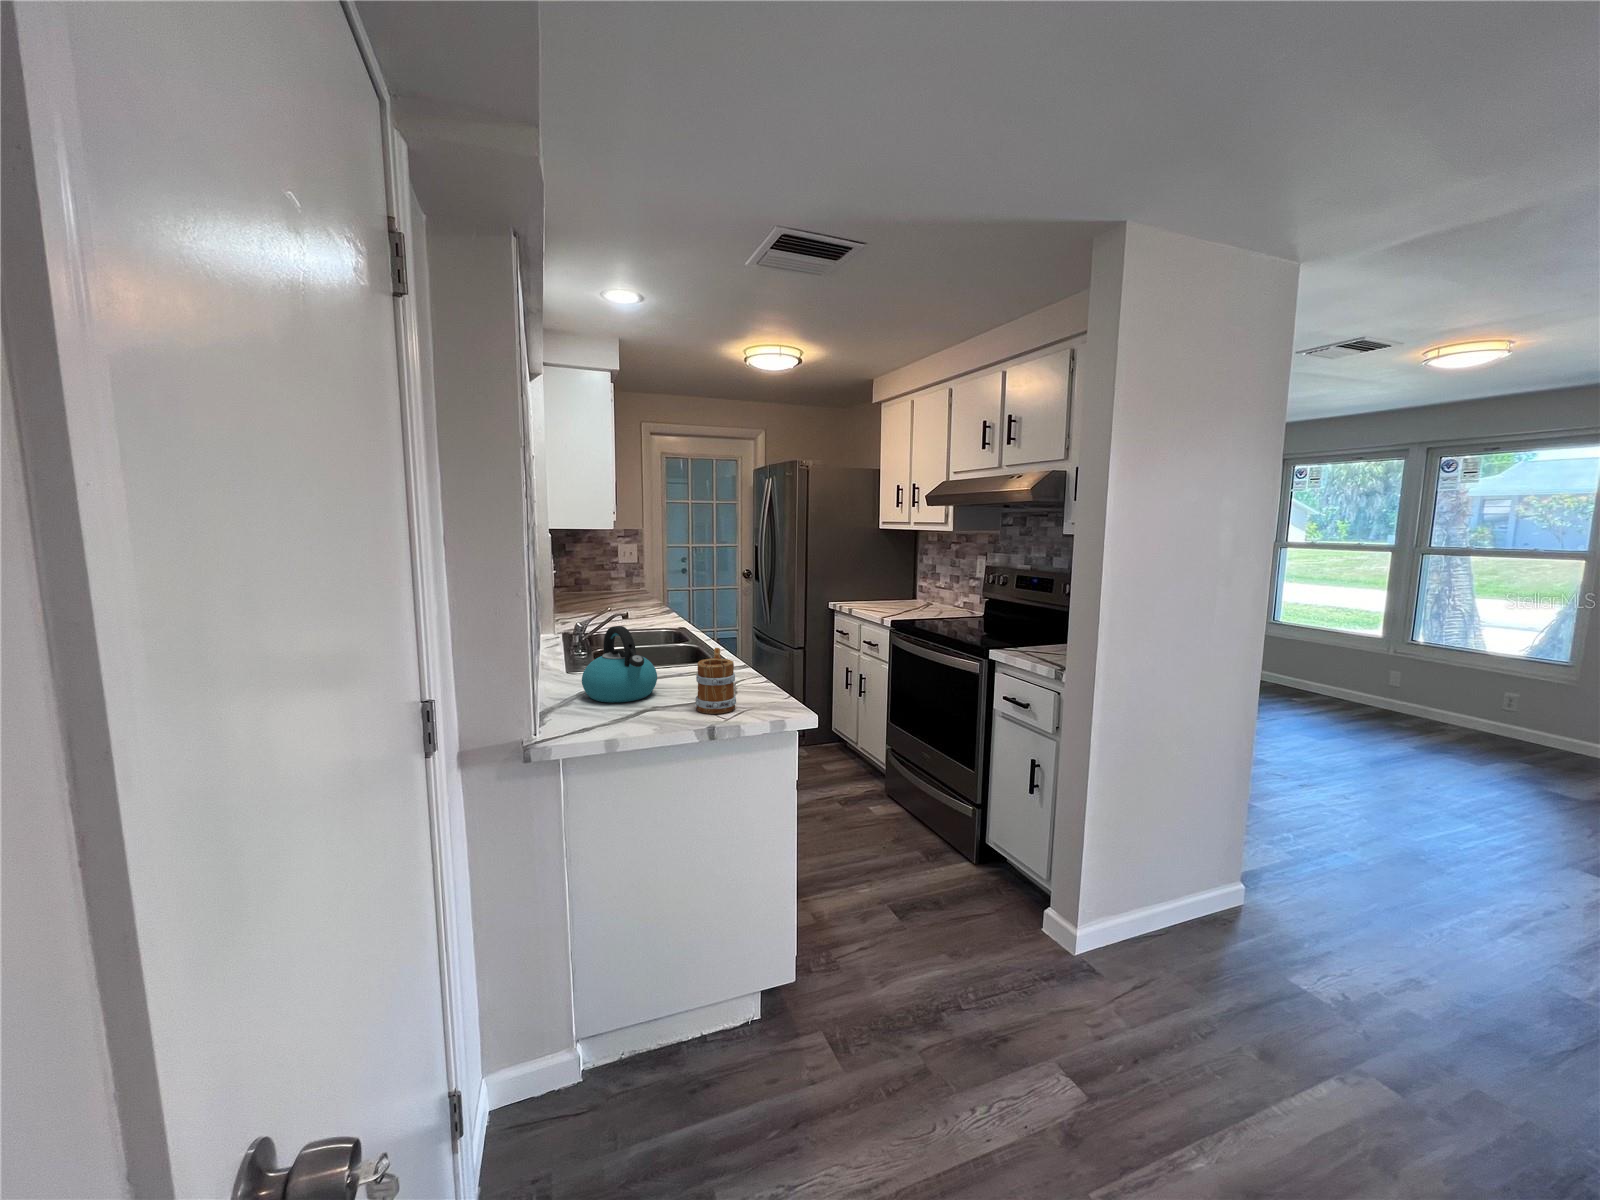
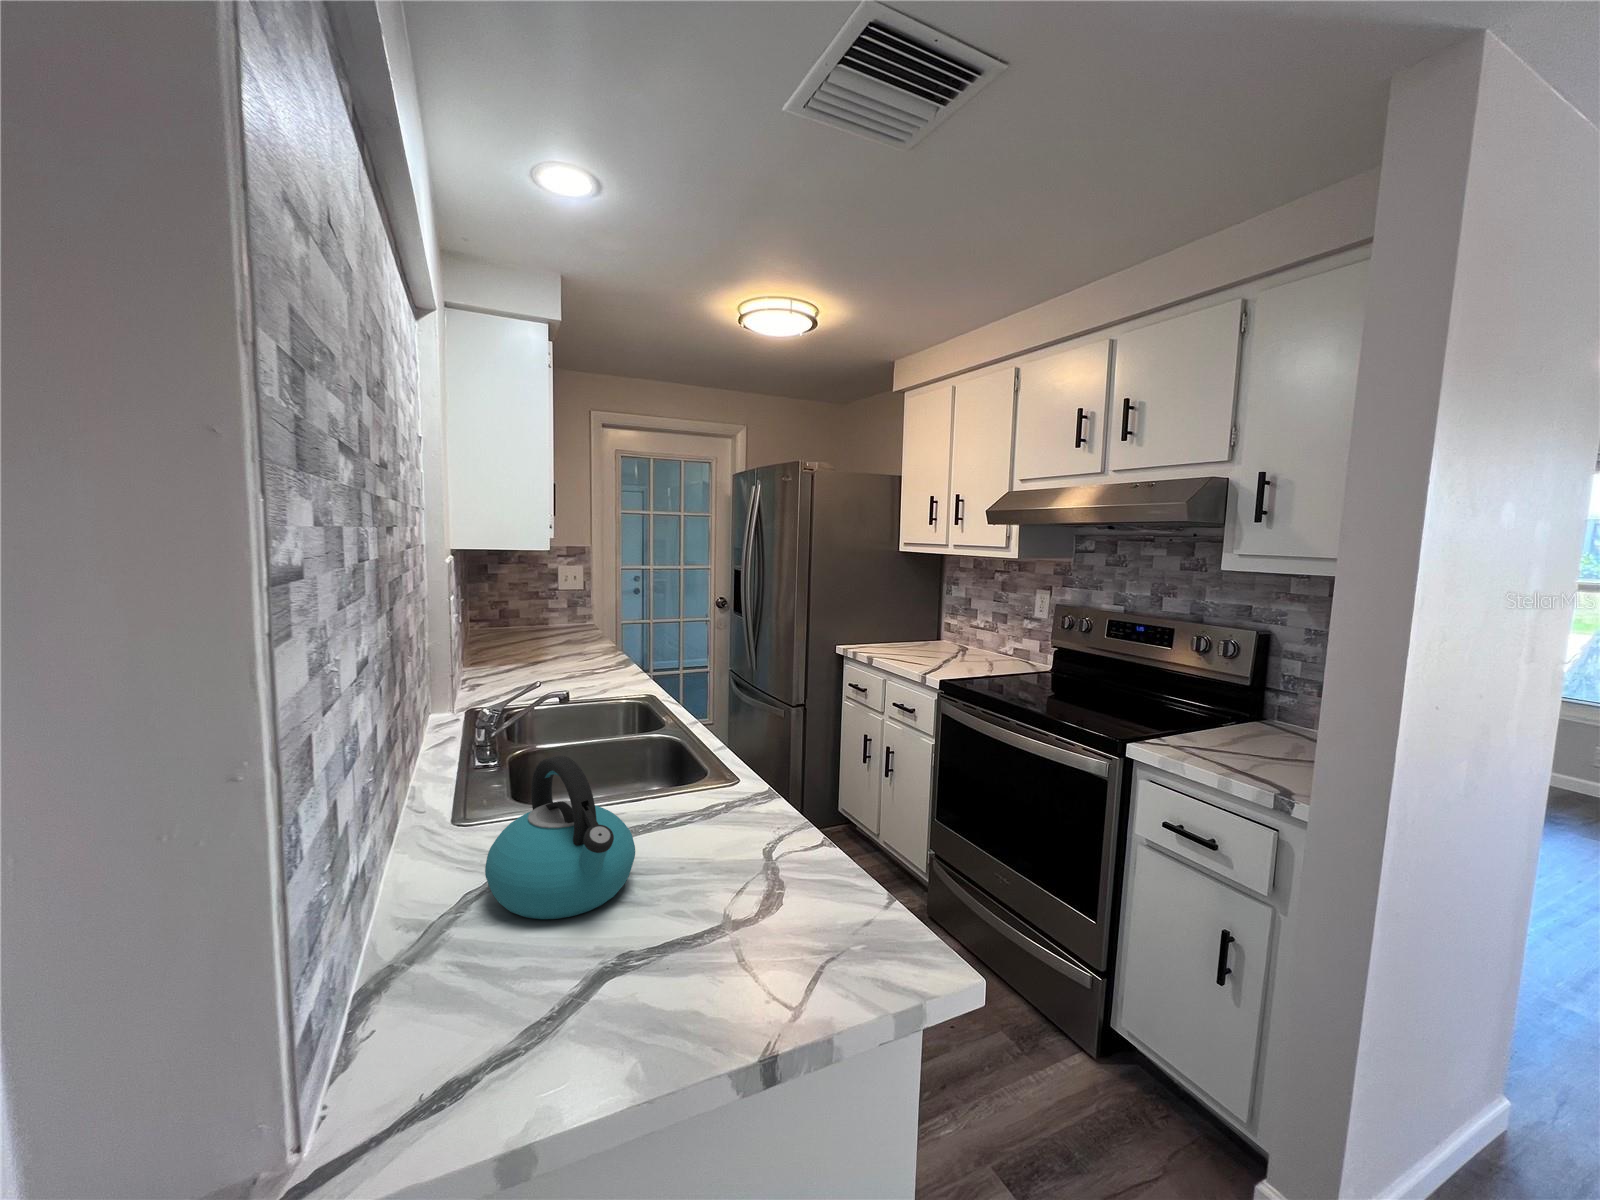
mug: present [696,648,736,714] -> none [720,803,801,959]

